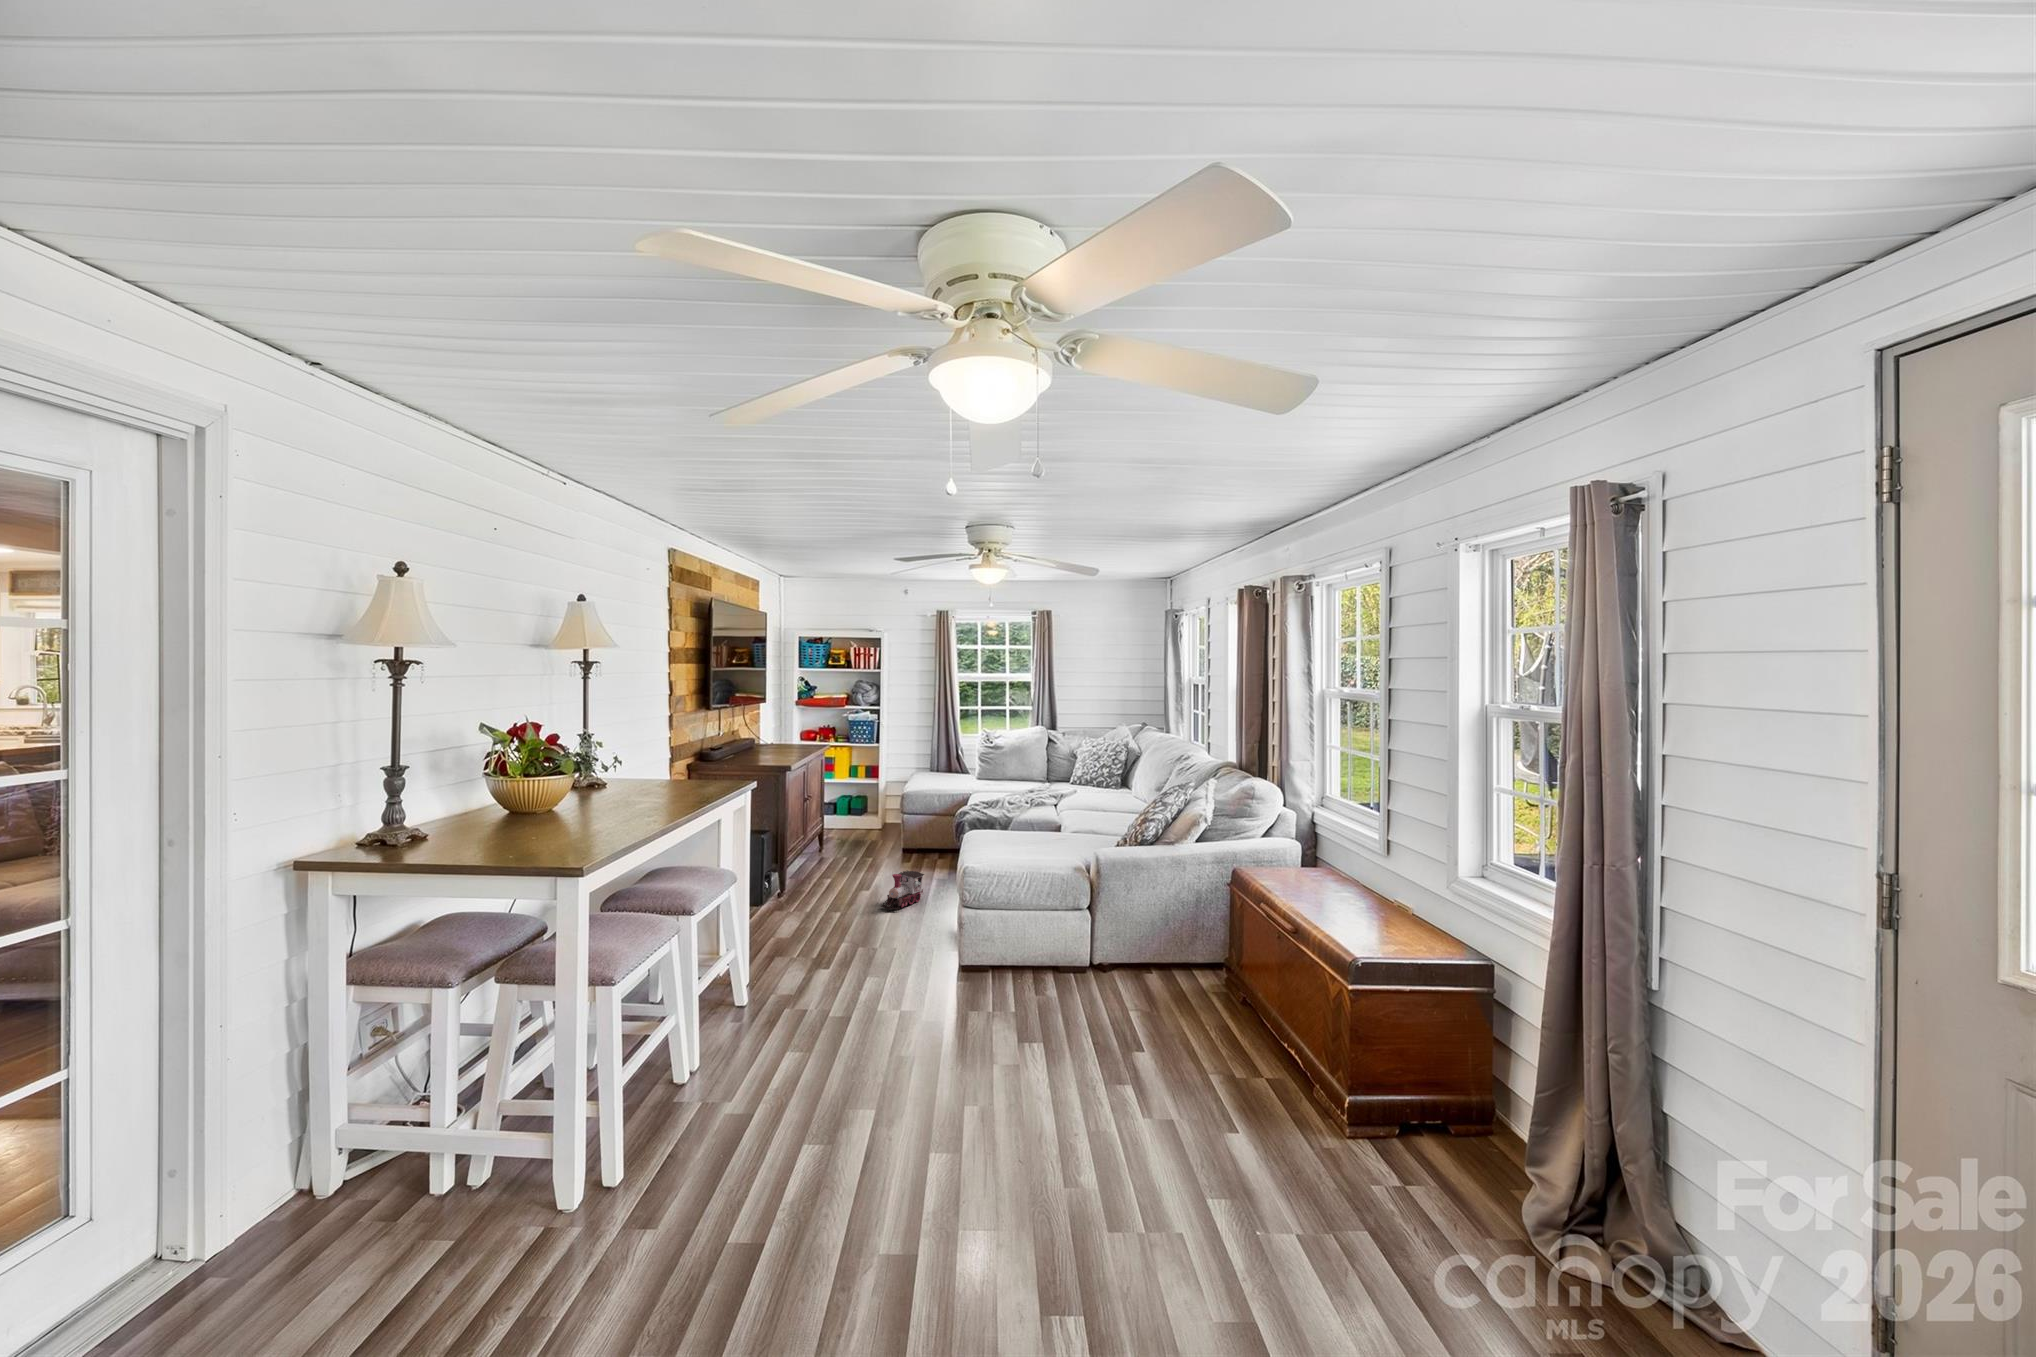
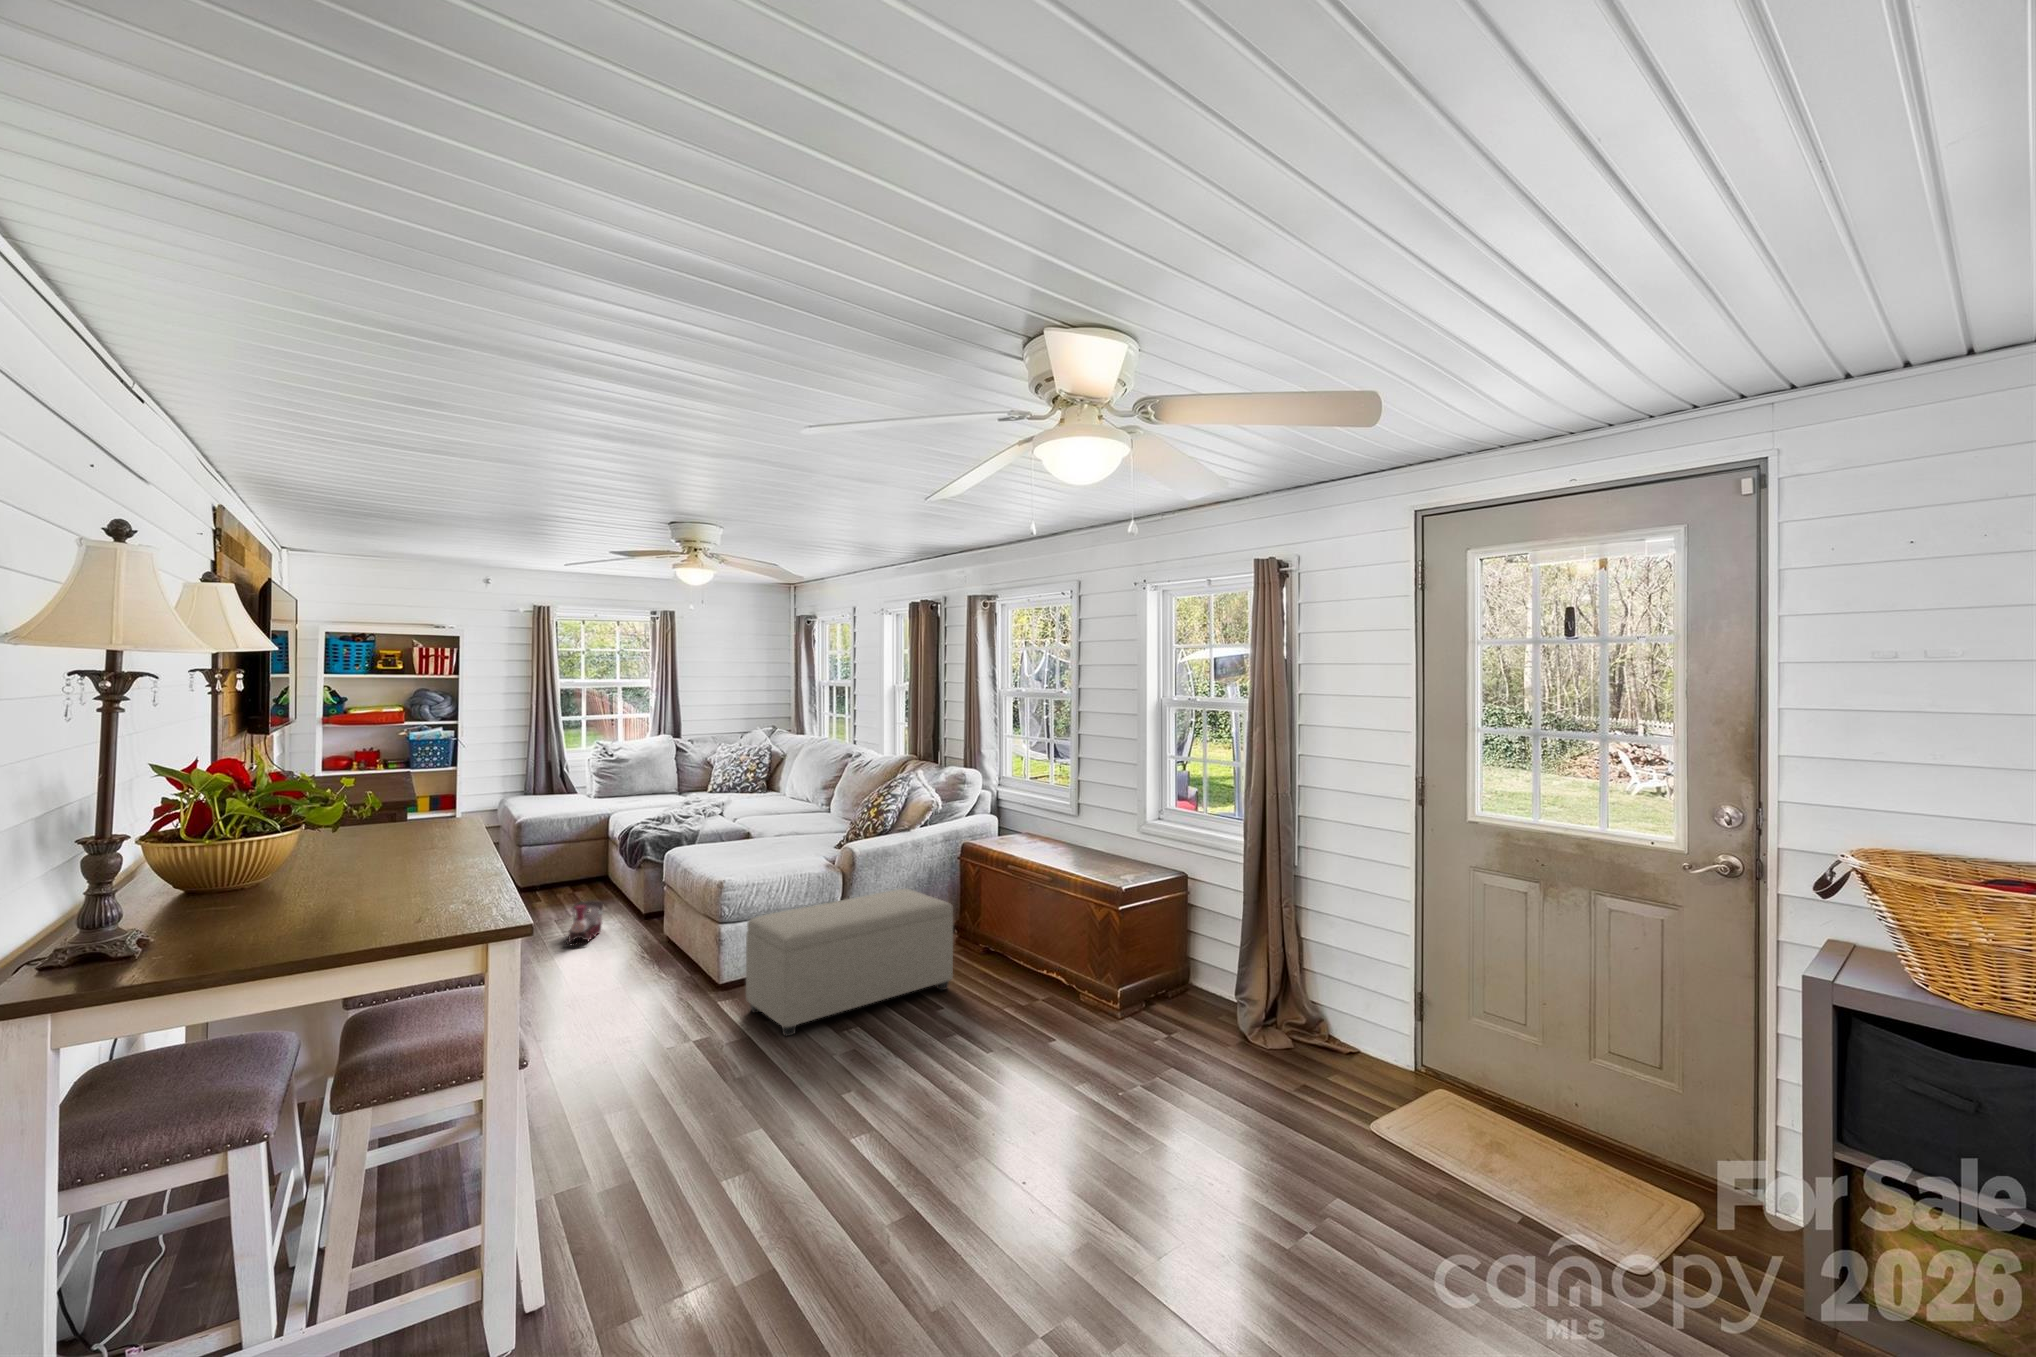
ottoman: none [954,910,1172,1042] -> present [746,889,953,1036]

